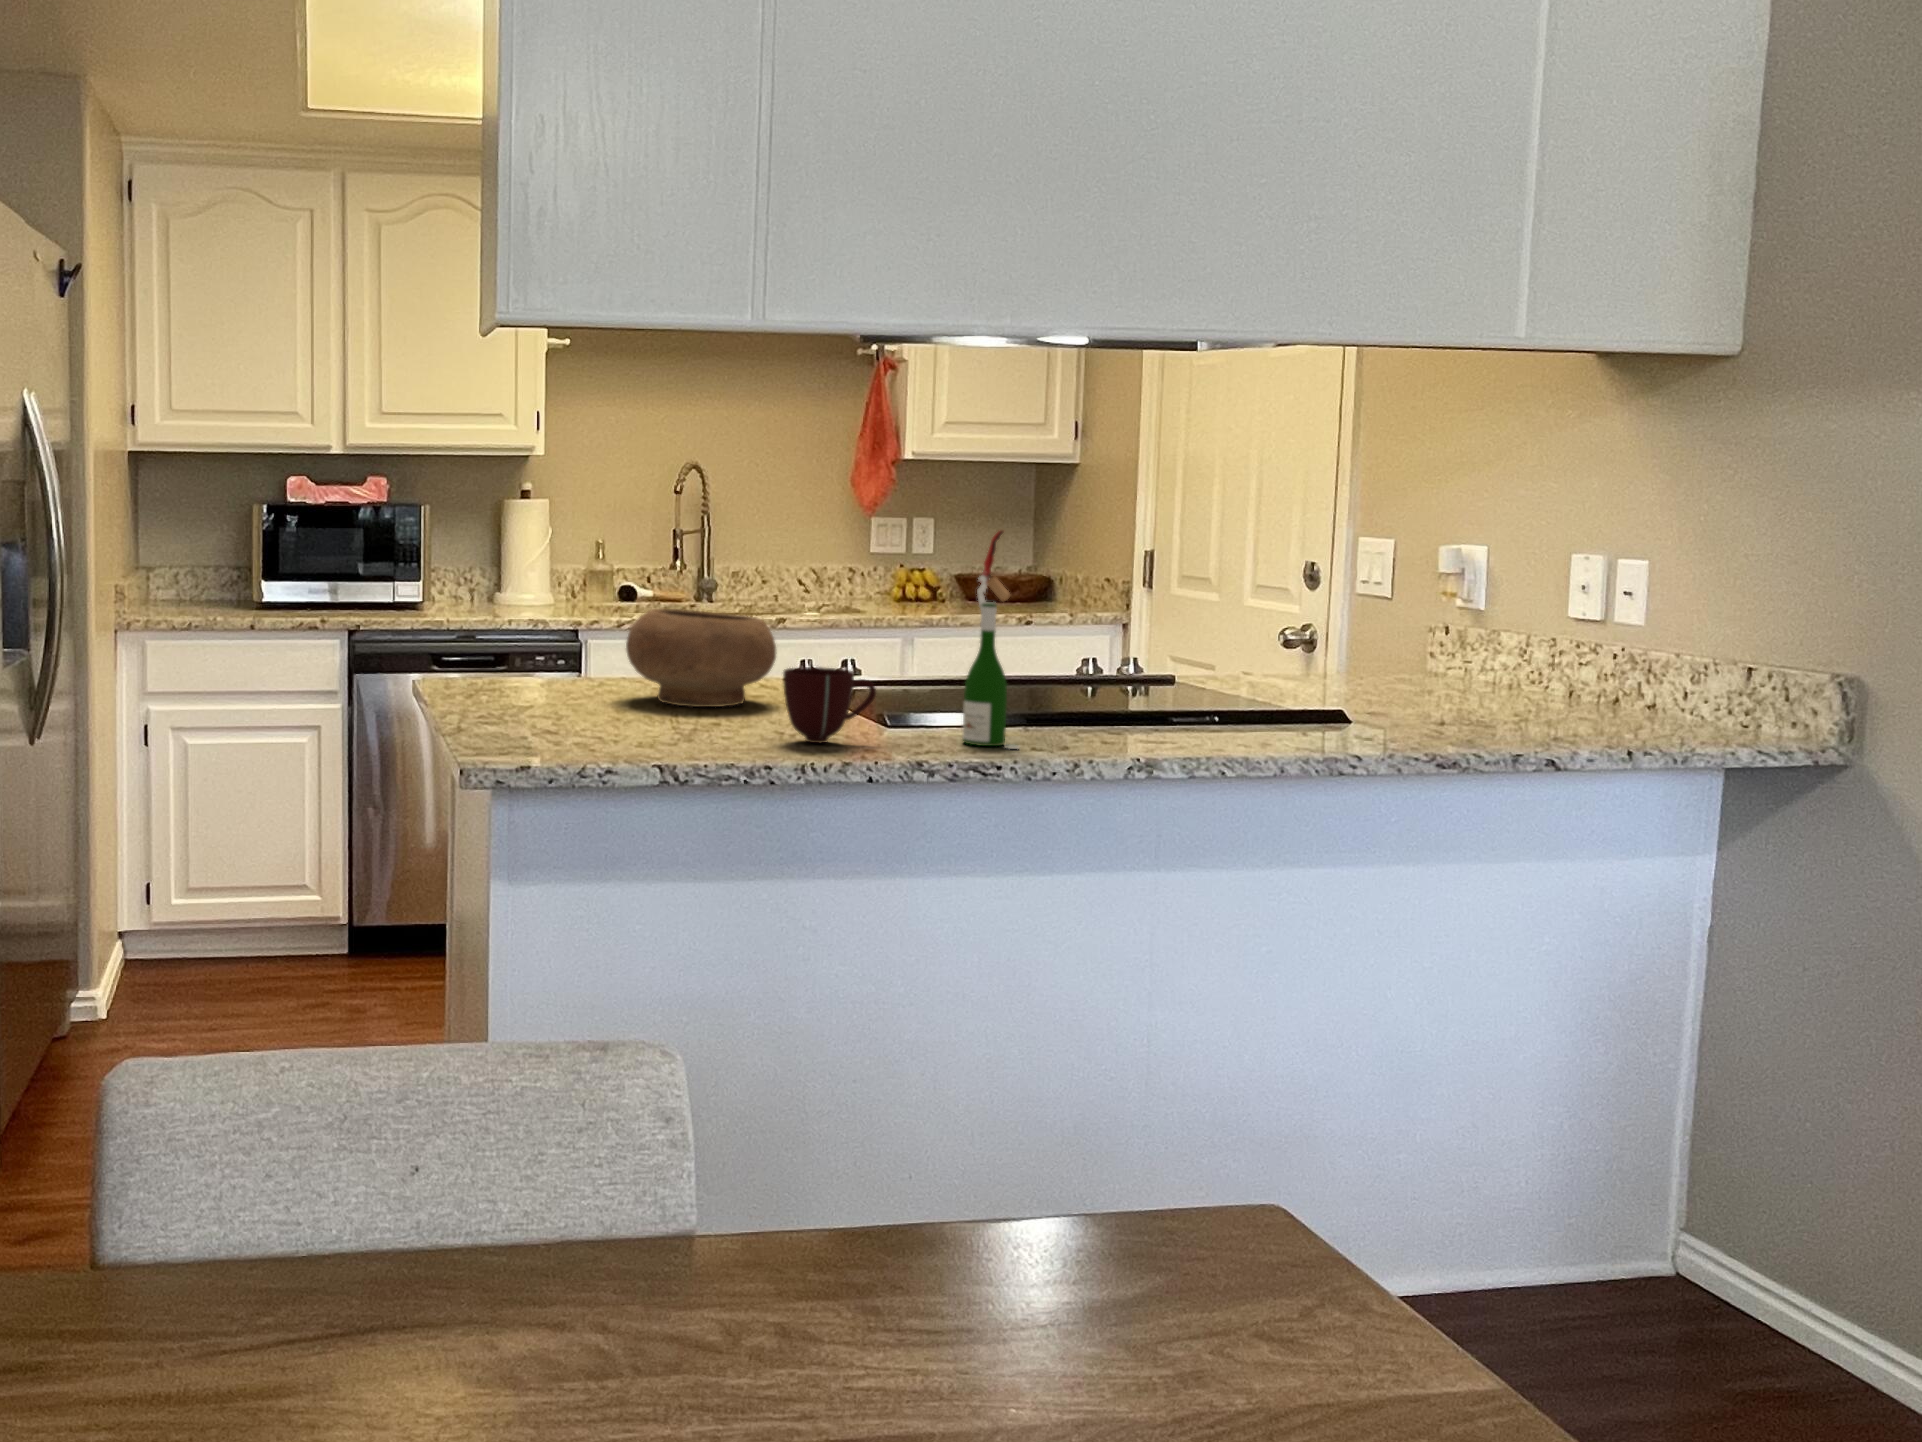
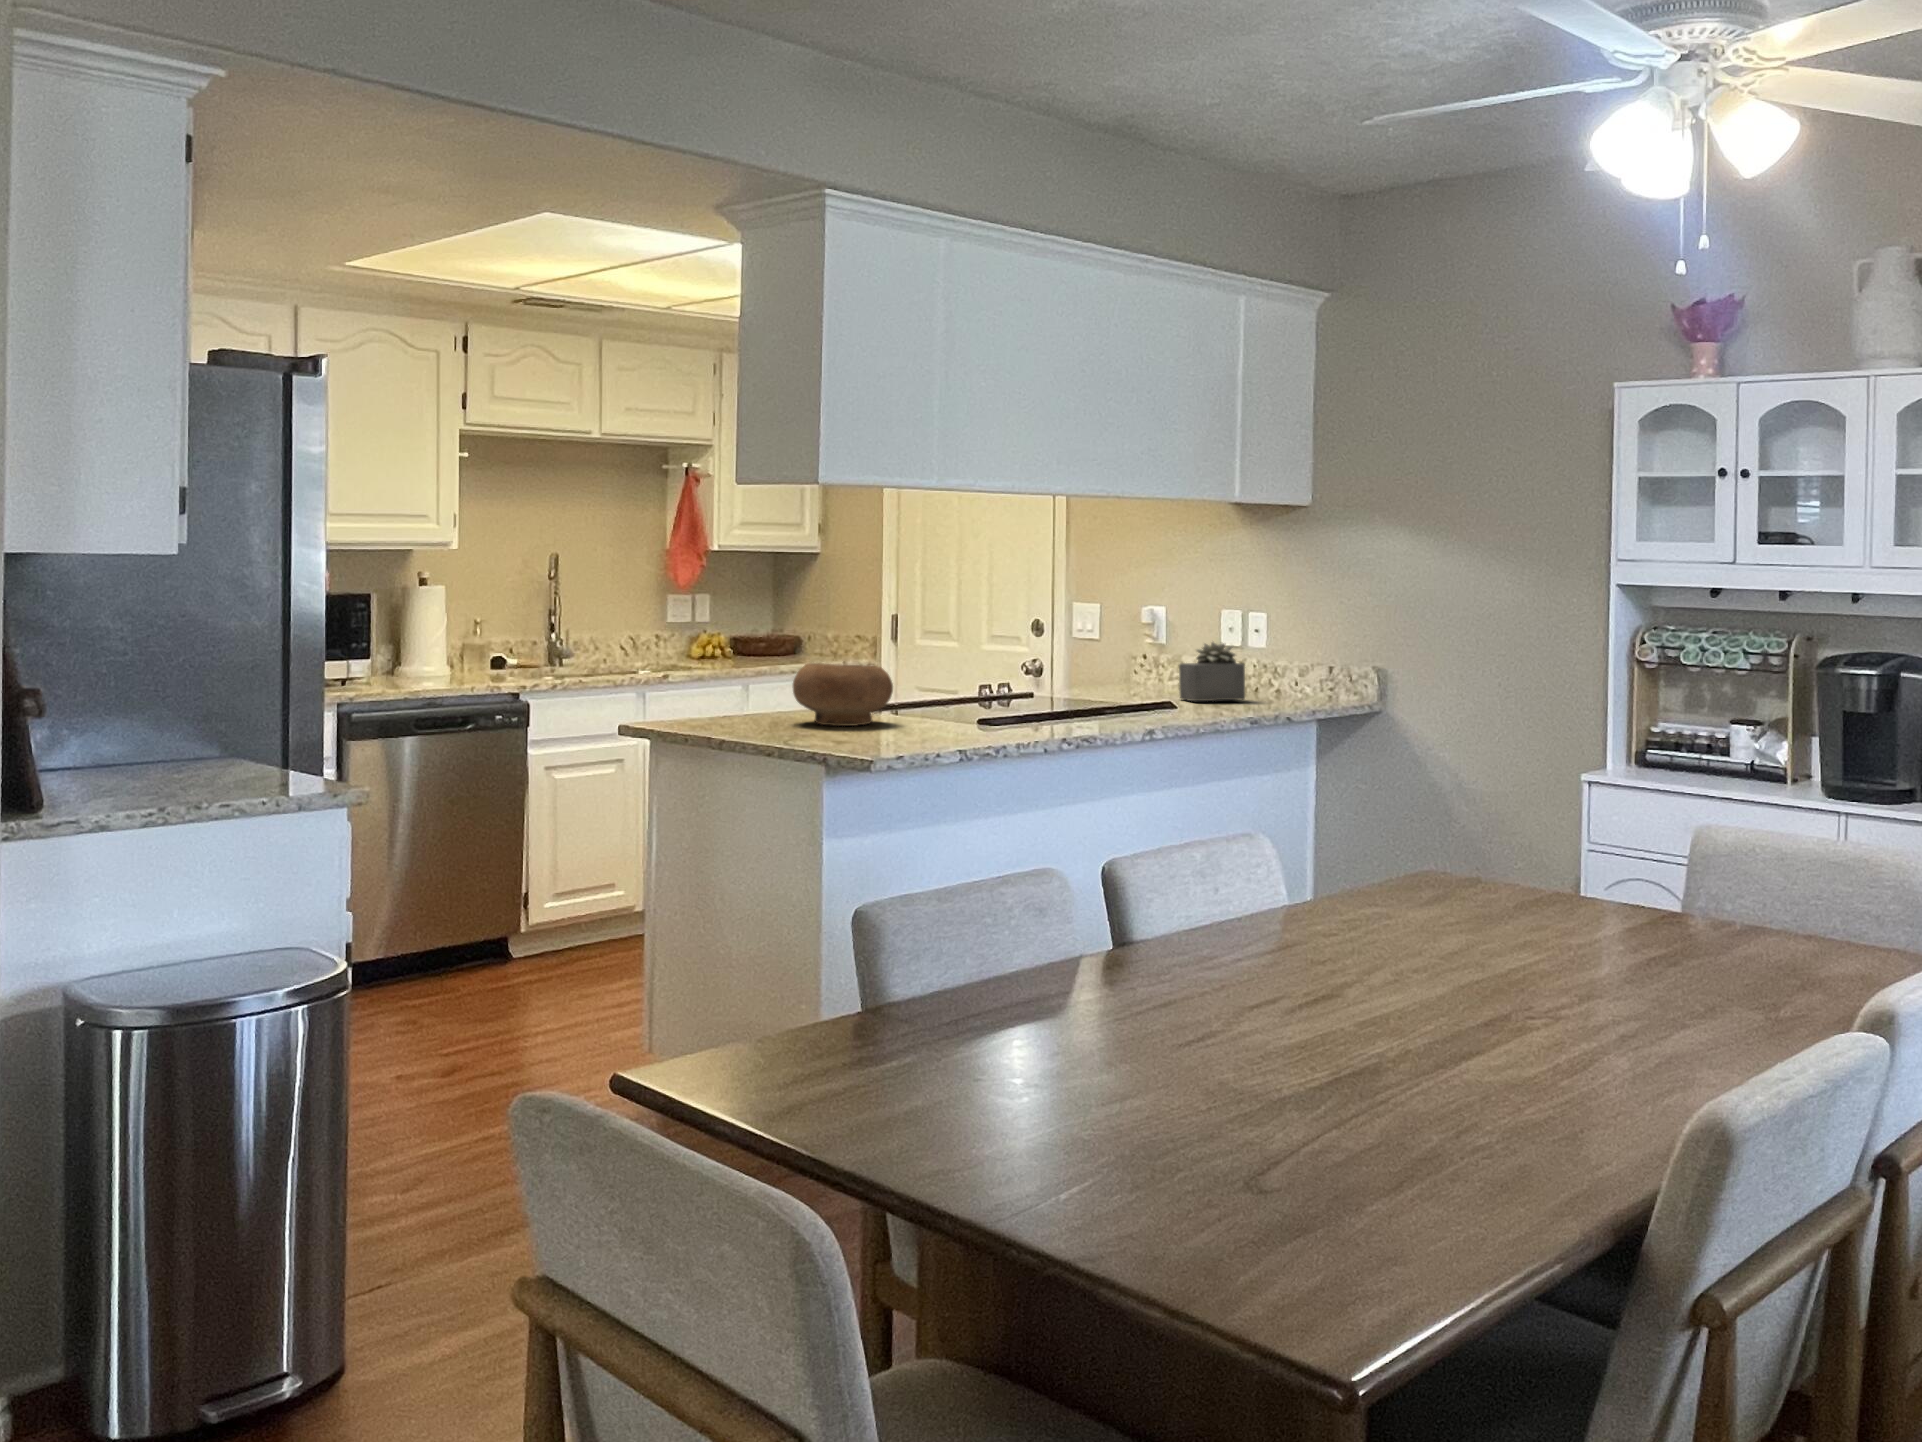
wine bottle: present [962,531,1019,749] -> none [1048,606,1084,731]
succulent plant: none [1438,606,1560,718] -> present [1179,642,1245,701]
mug: present [783,667,876,743] -> none [966,691,1013,736]

